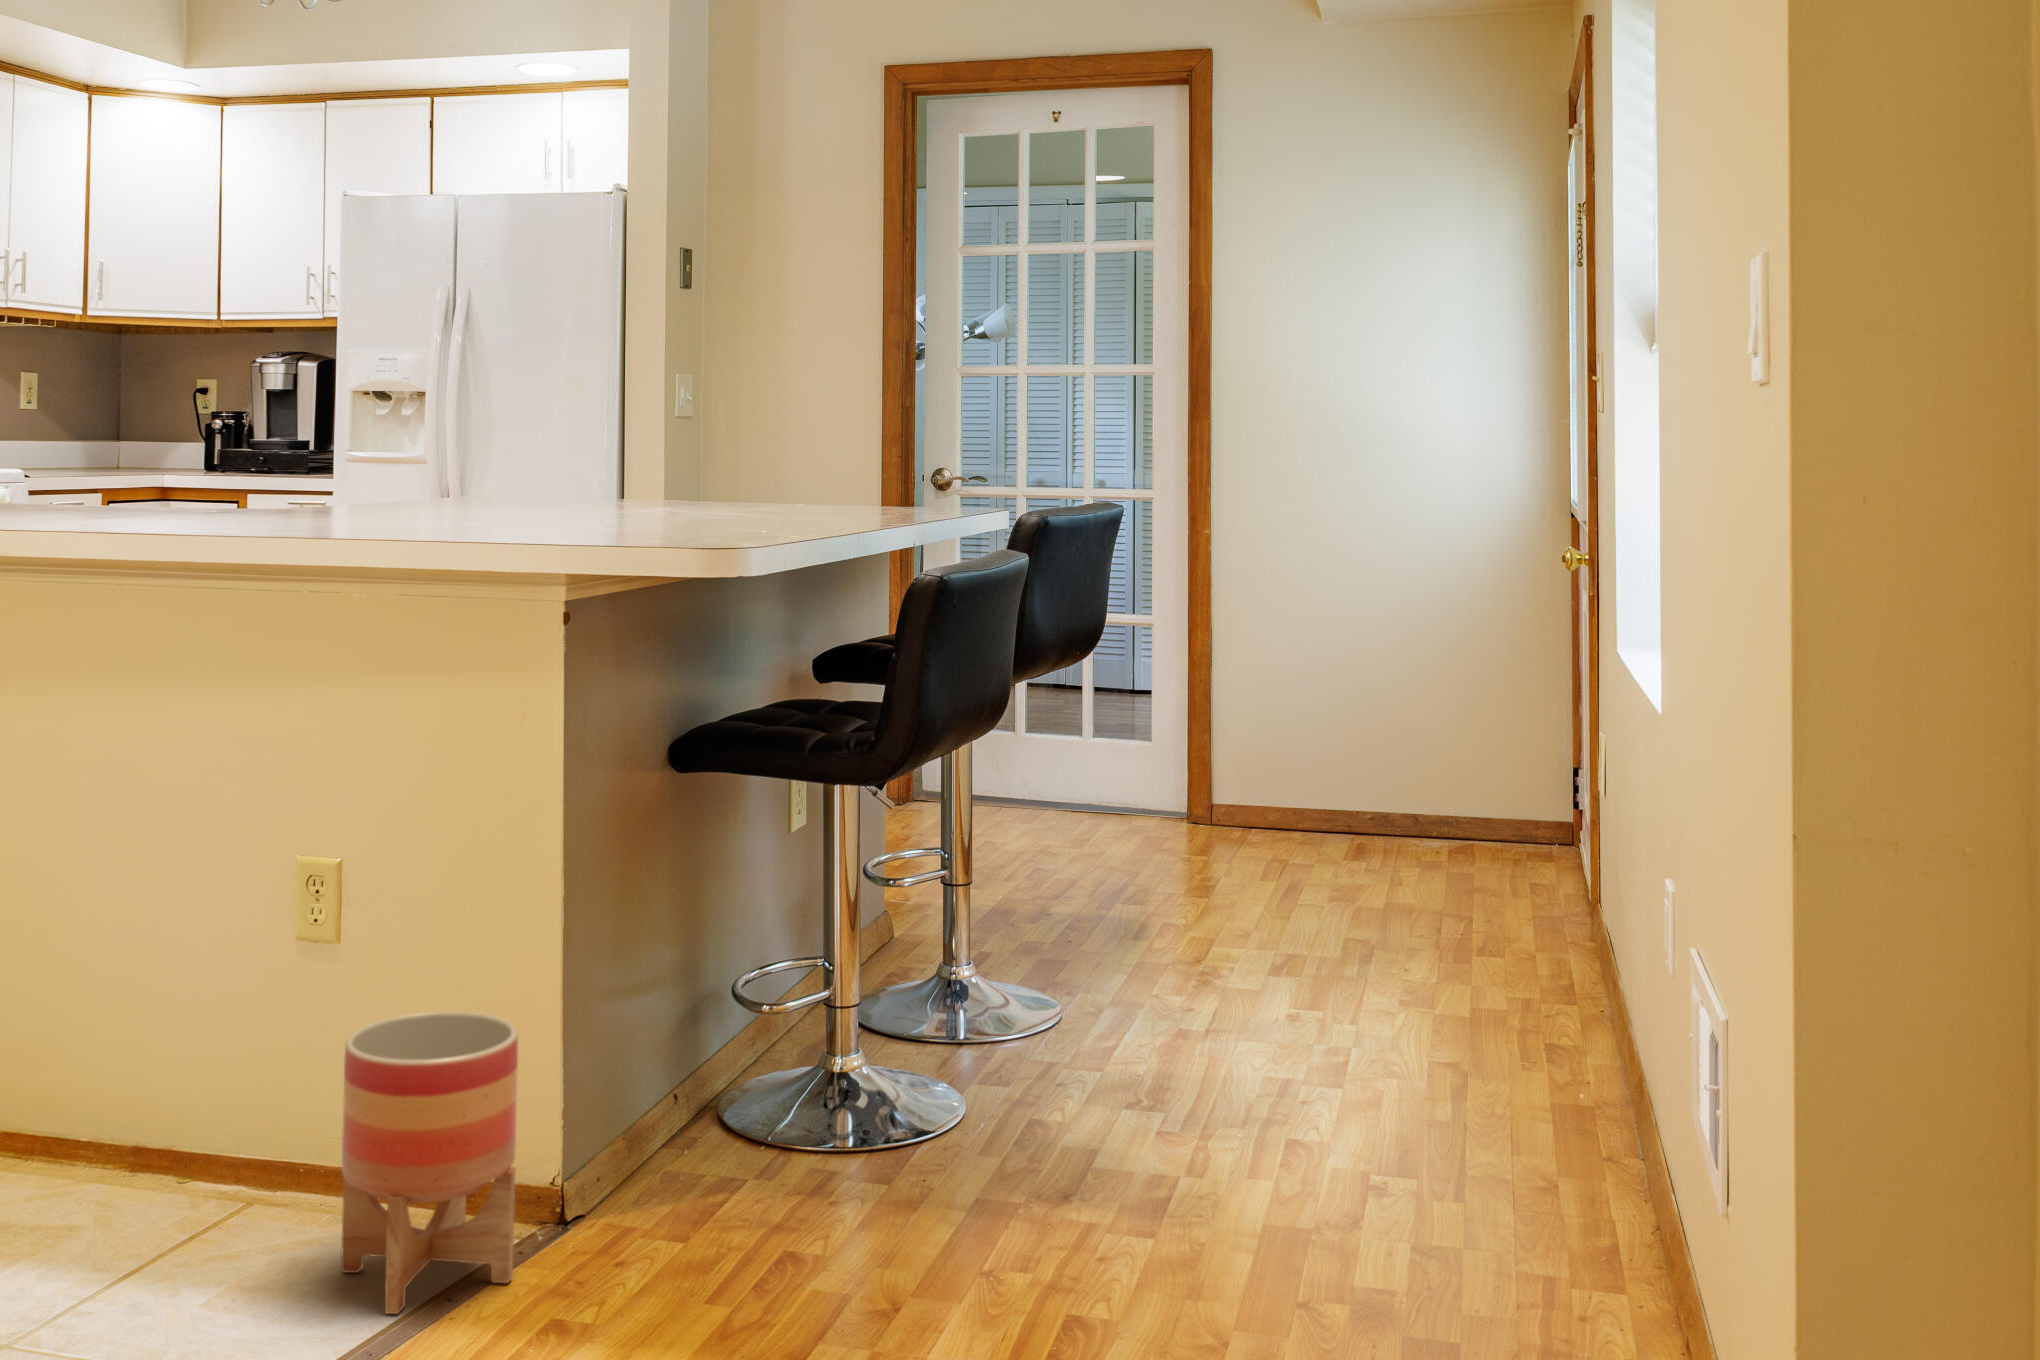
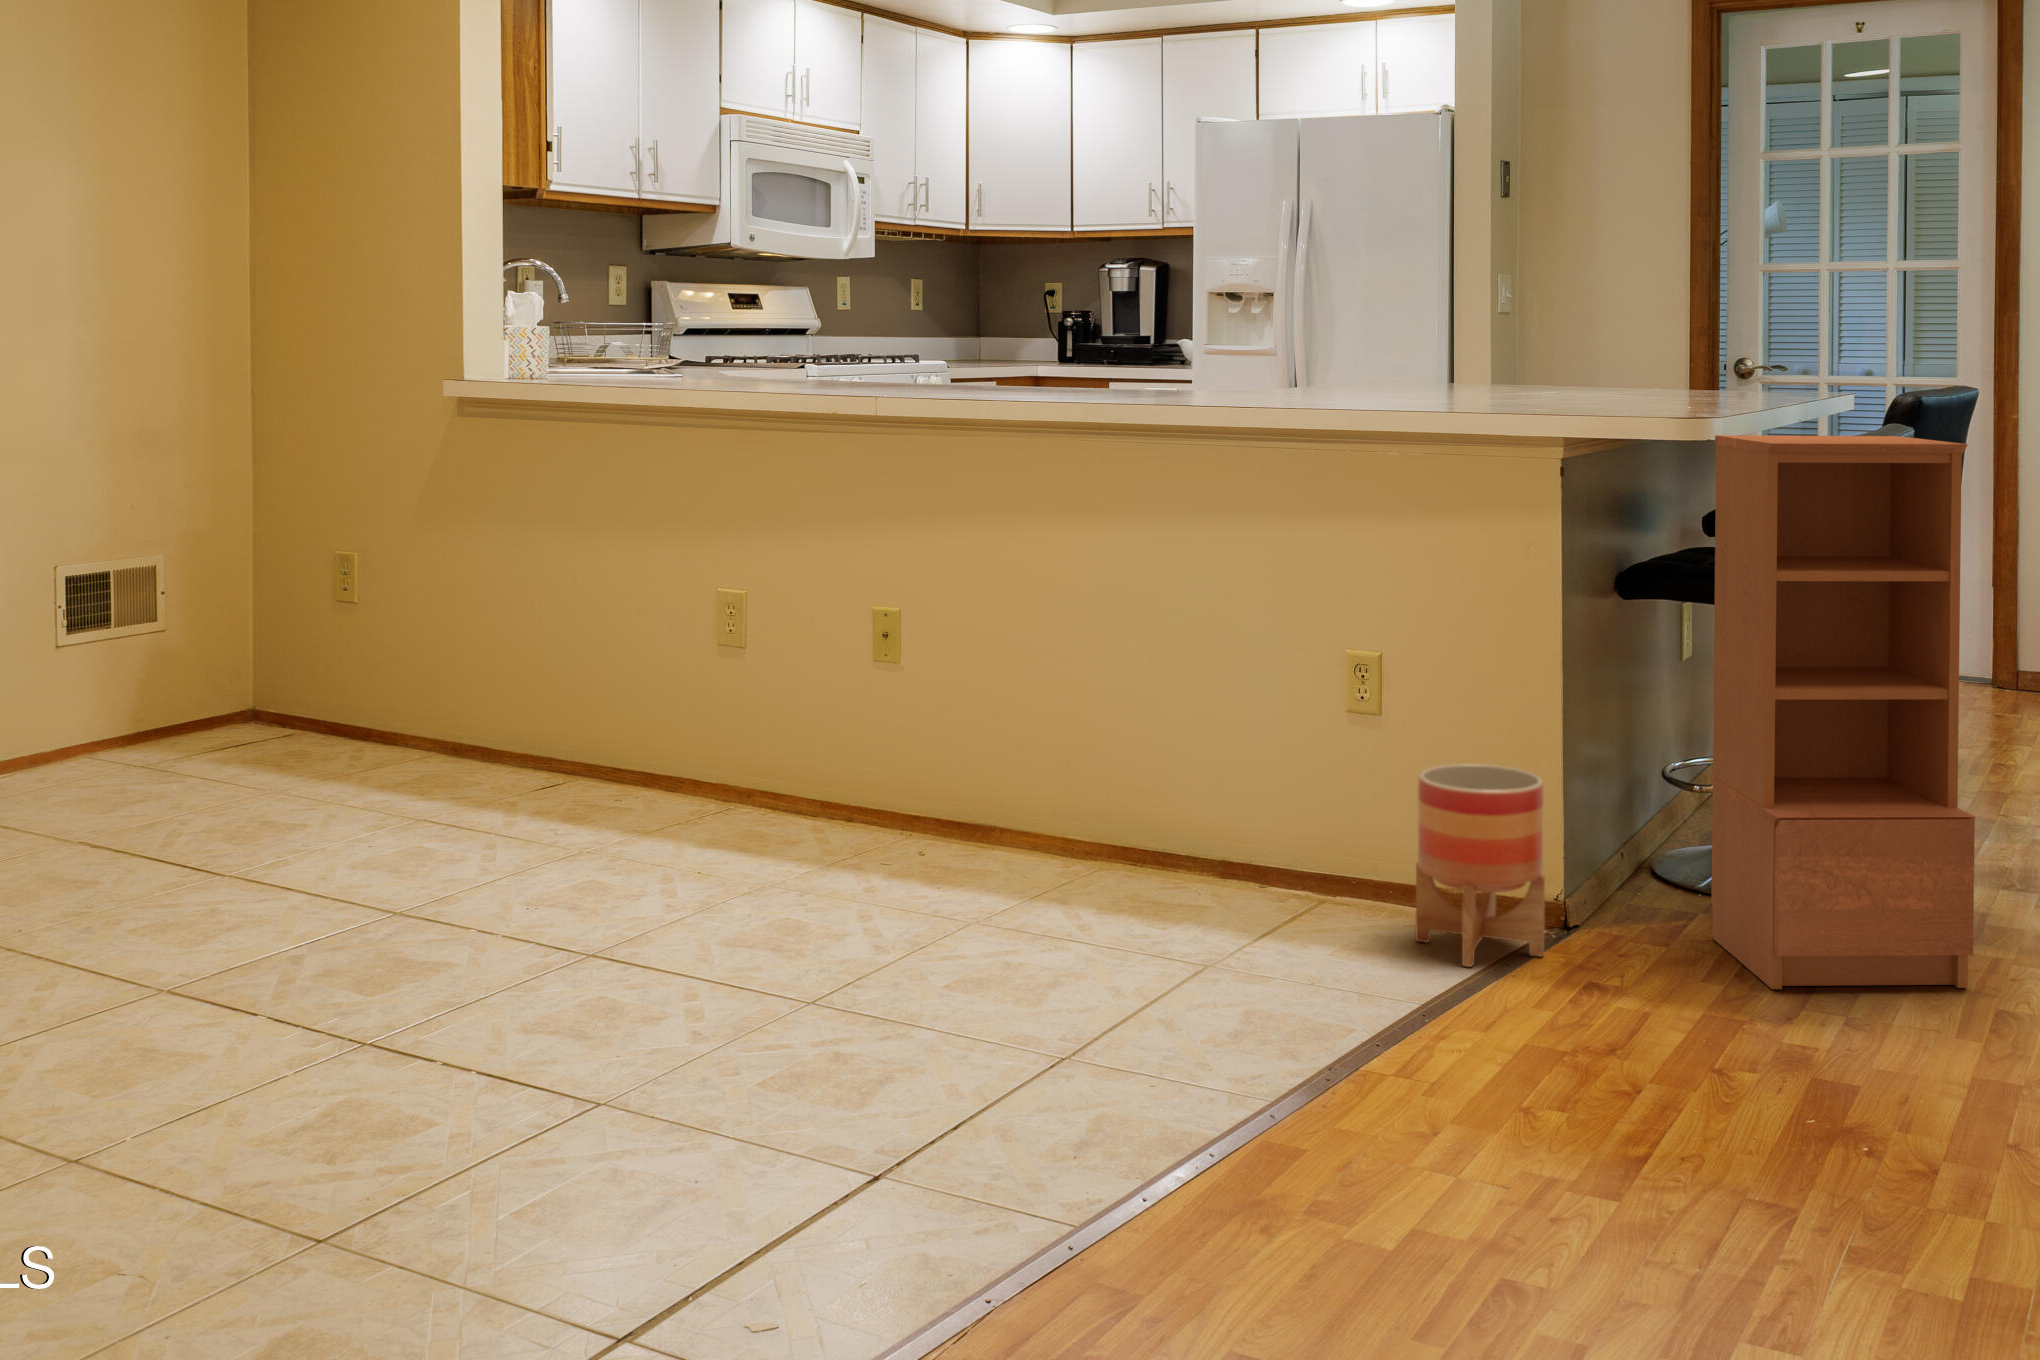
bookcase: none [753,561,1057,1312] -> present [1711,435,1975,989]

